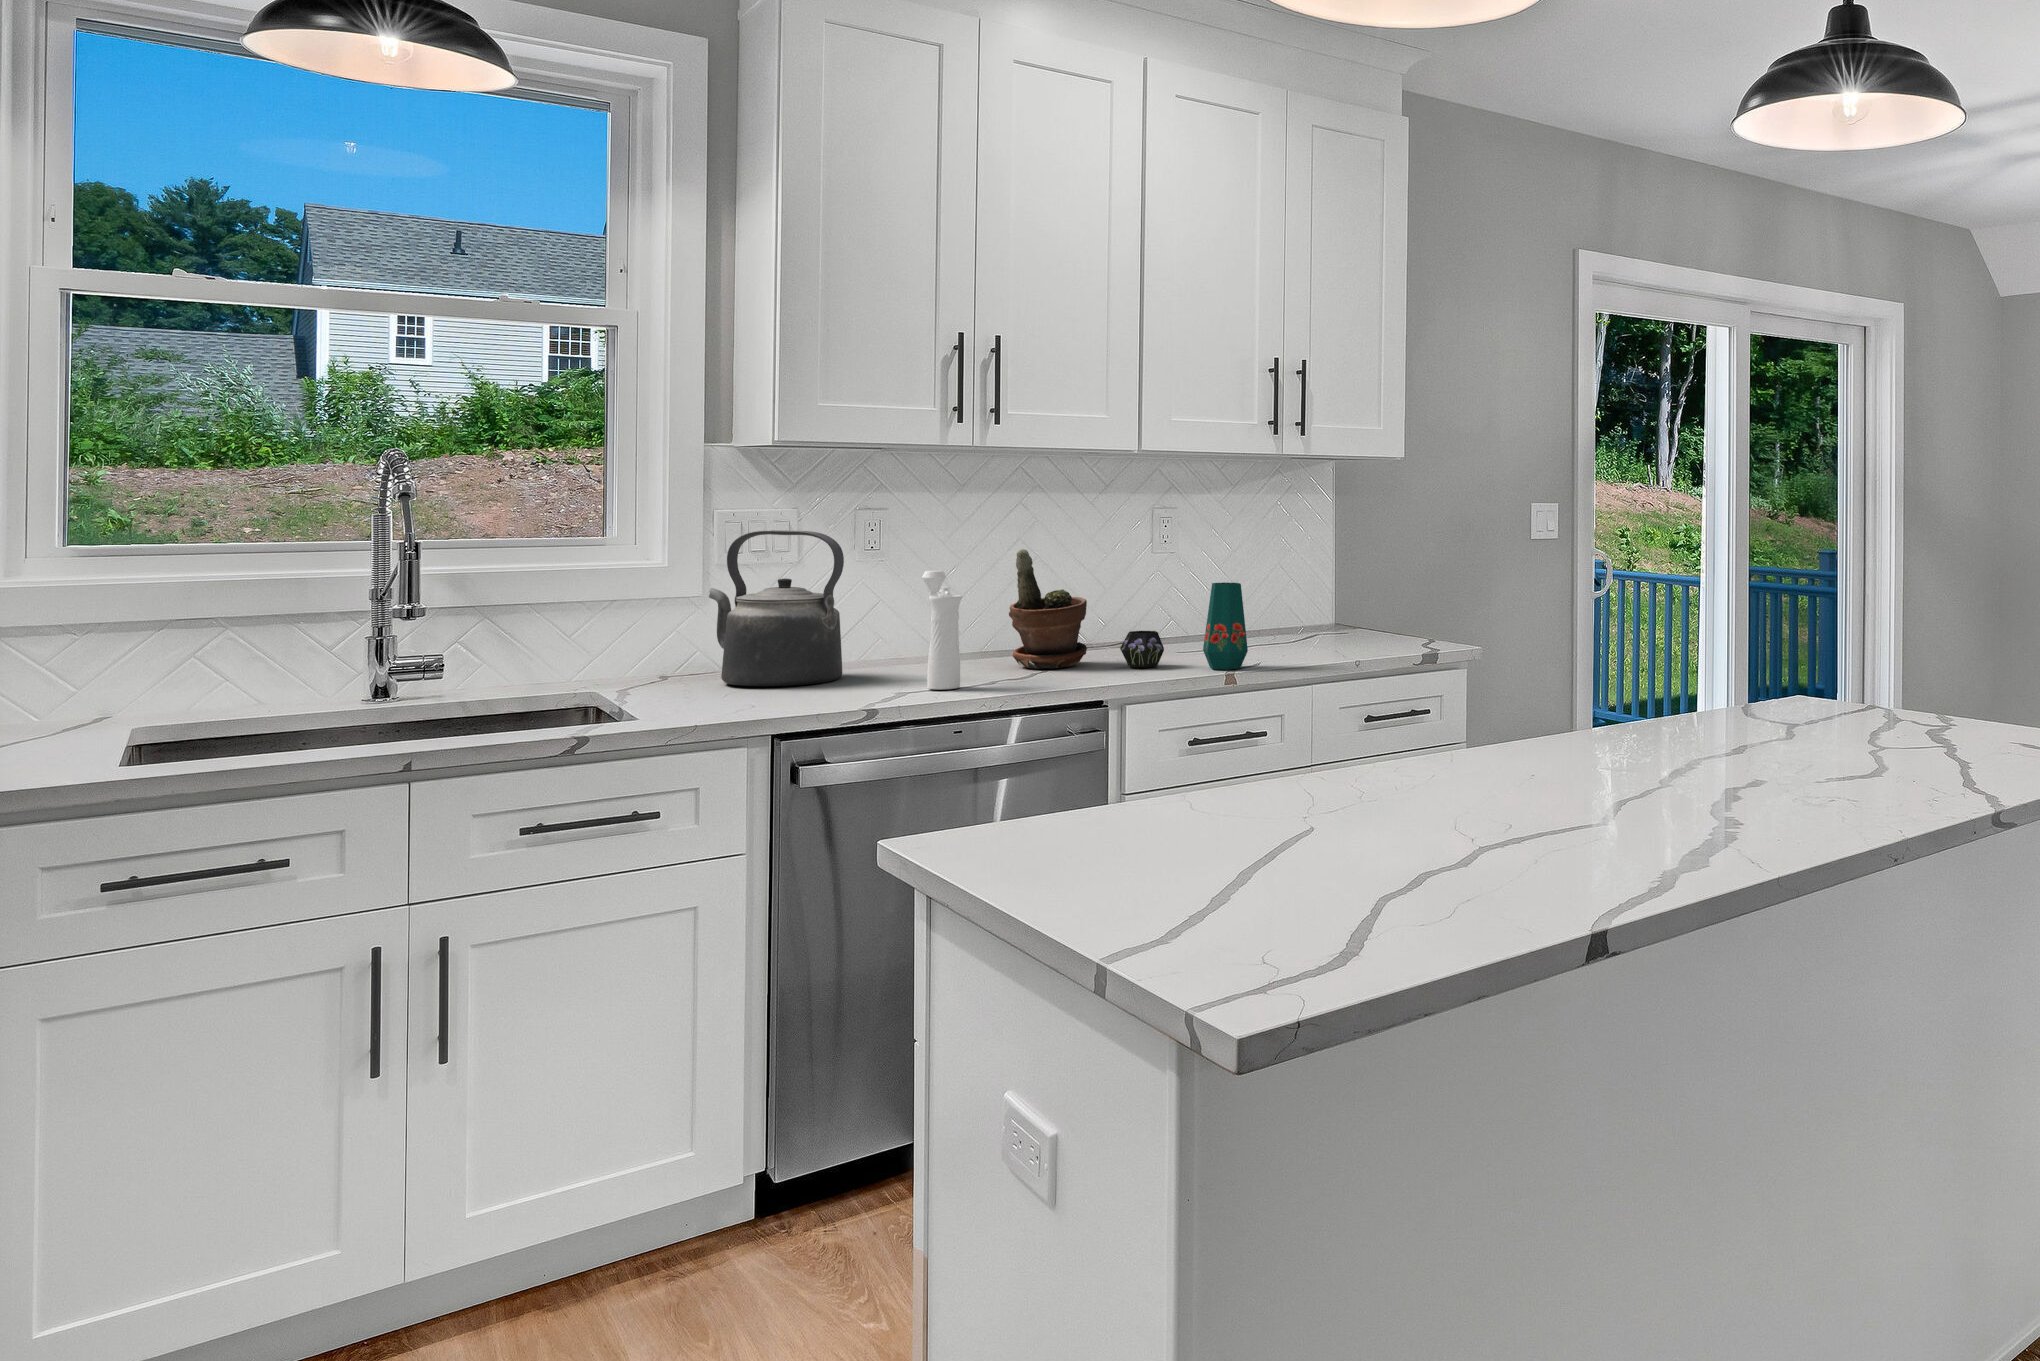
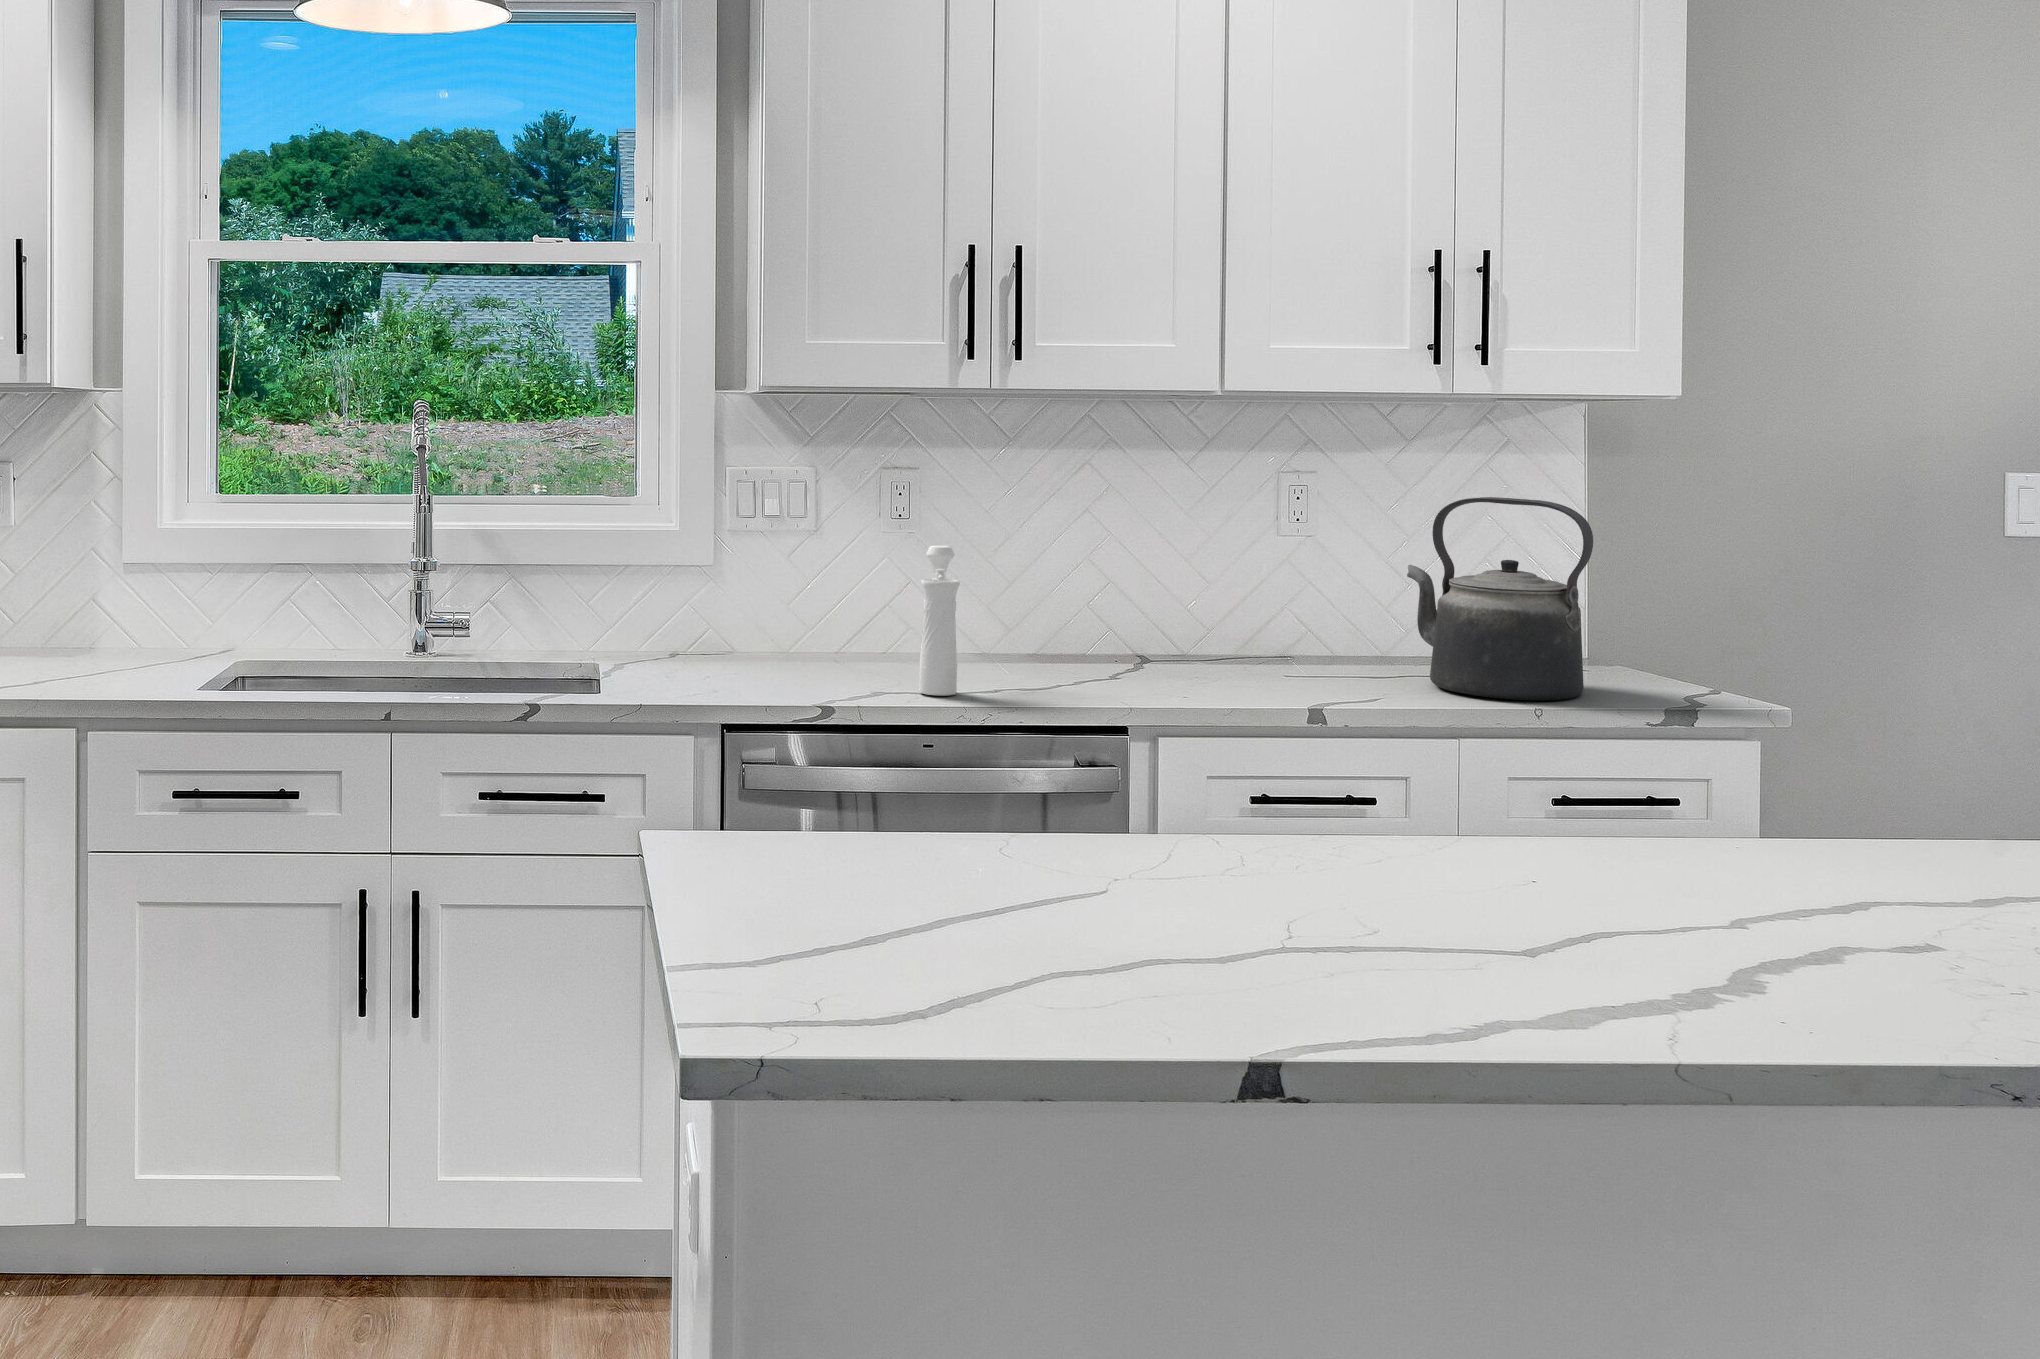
kettle: present [709,530,844,686] -> present [1407,497,1593,700]
potted plant: present [1009,549,1087,669] -> none [1045,521,1144,677]
vase: present [1120,582,1248,670] -> none [1180,583,1348,706]

